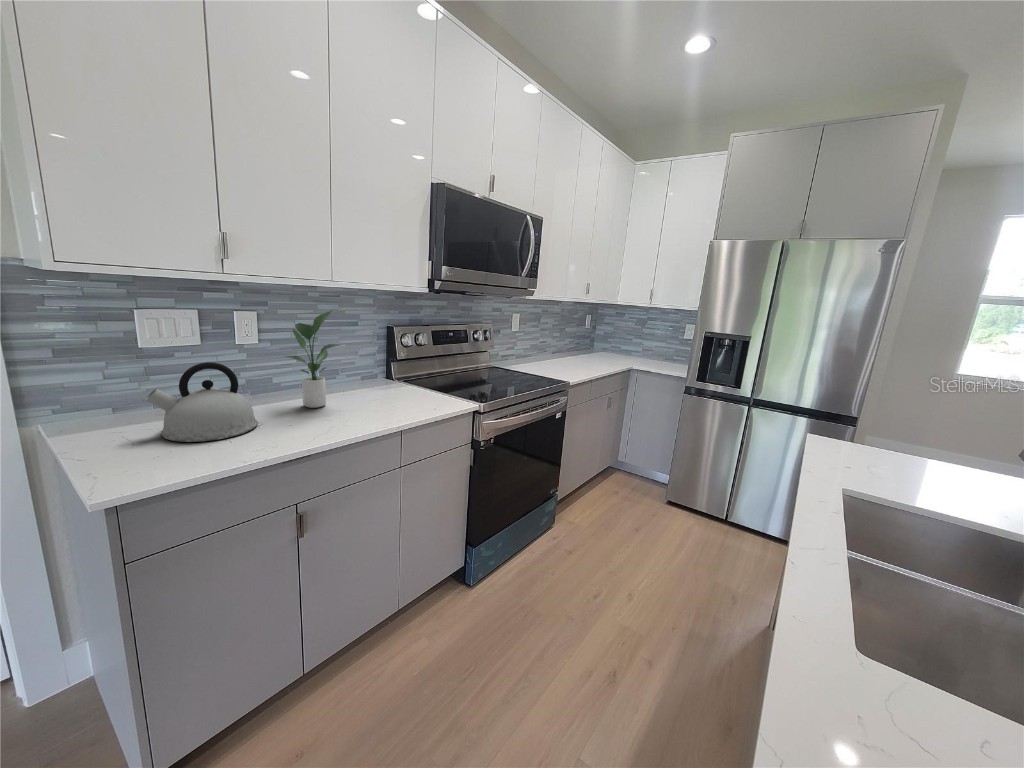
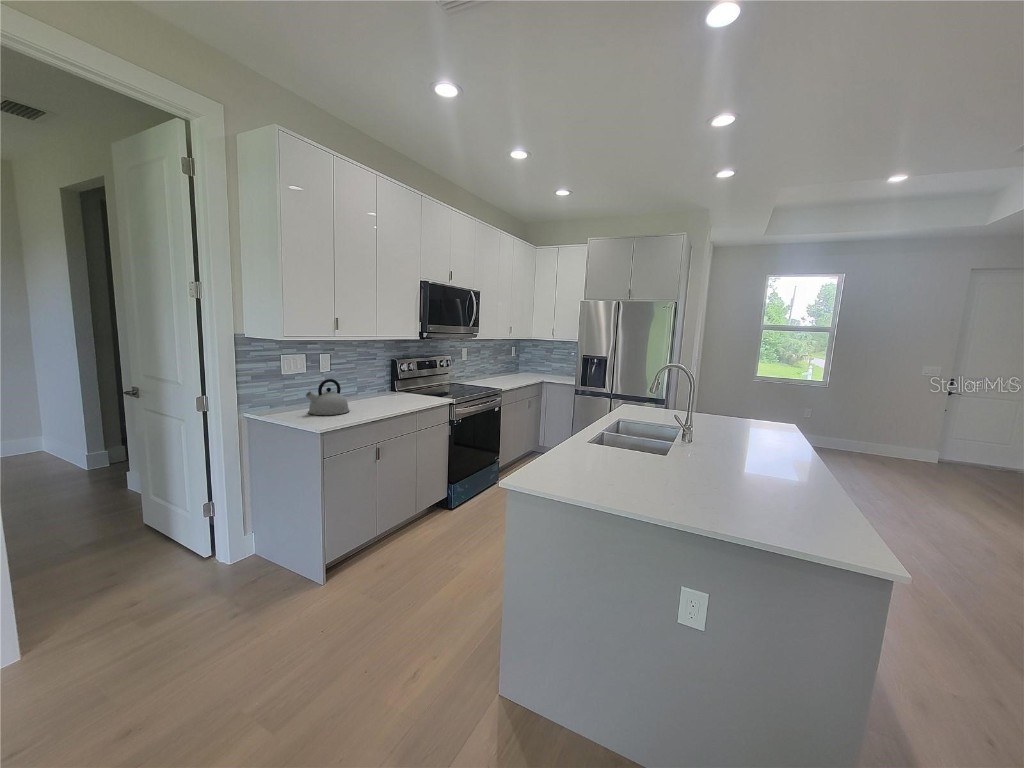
potted plant: present [285,310,340,408] -> none [351,351,381,404]

